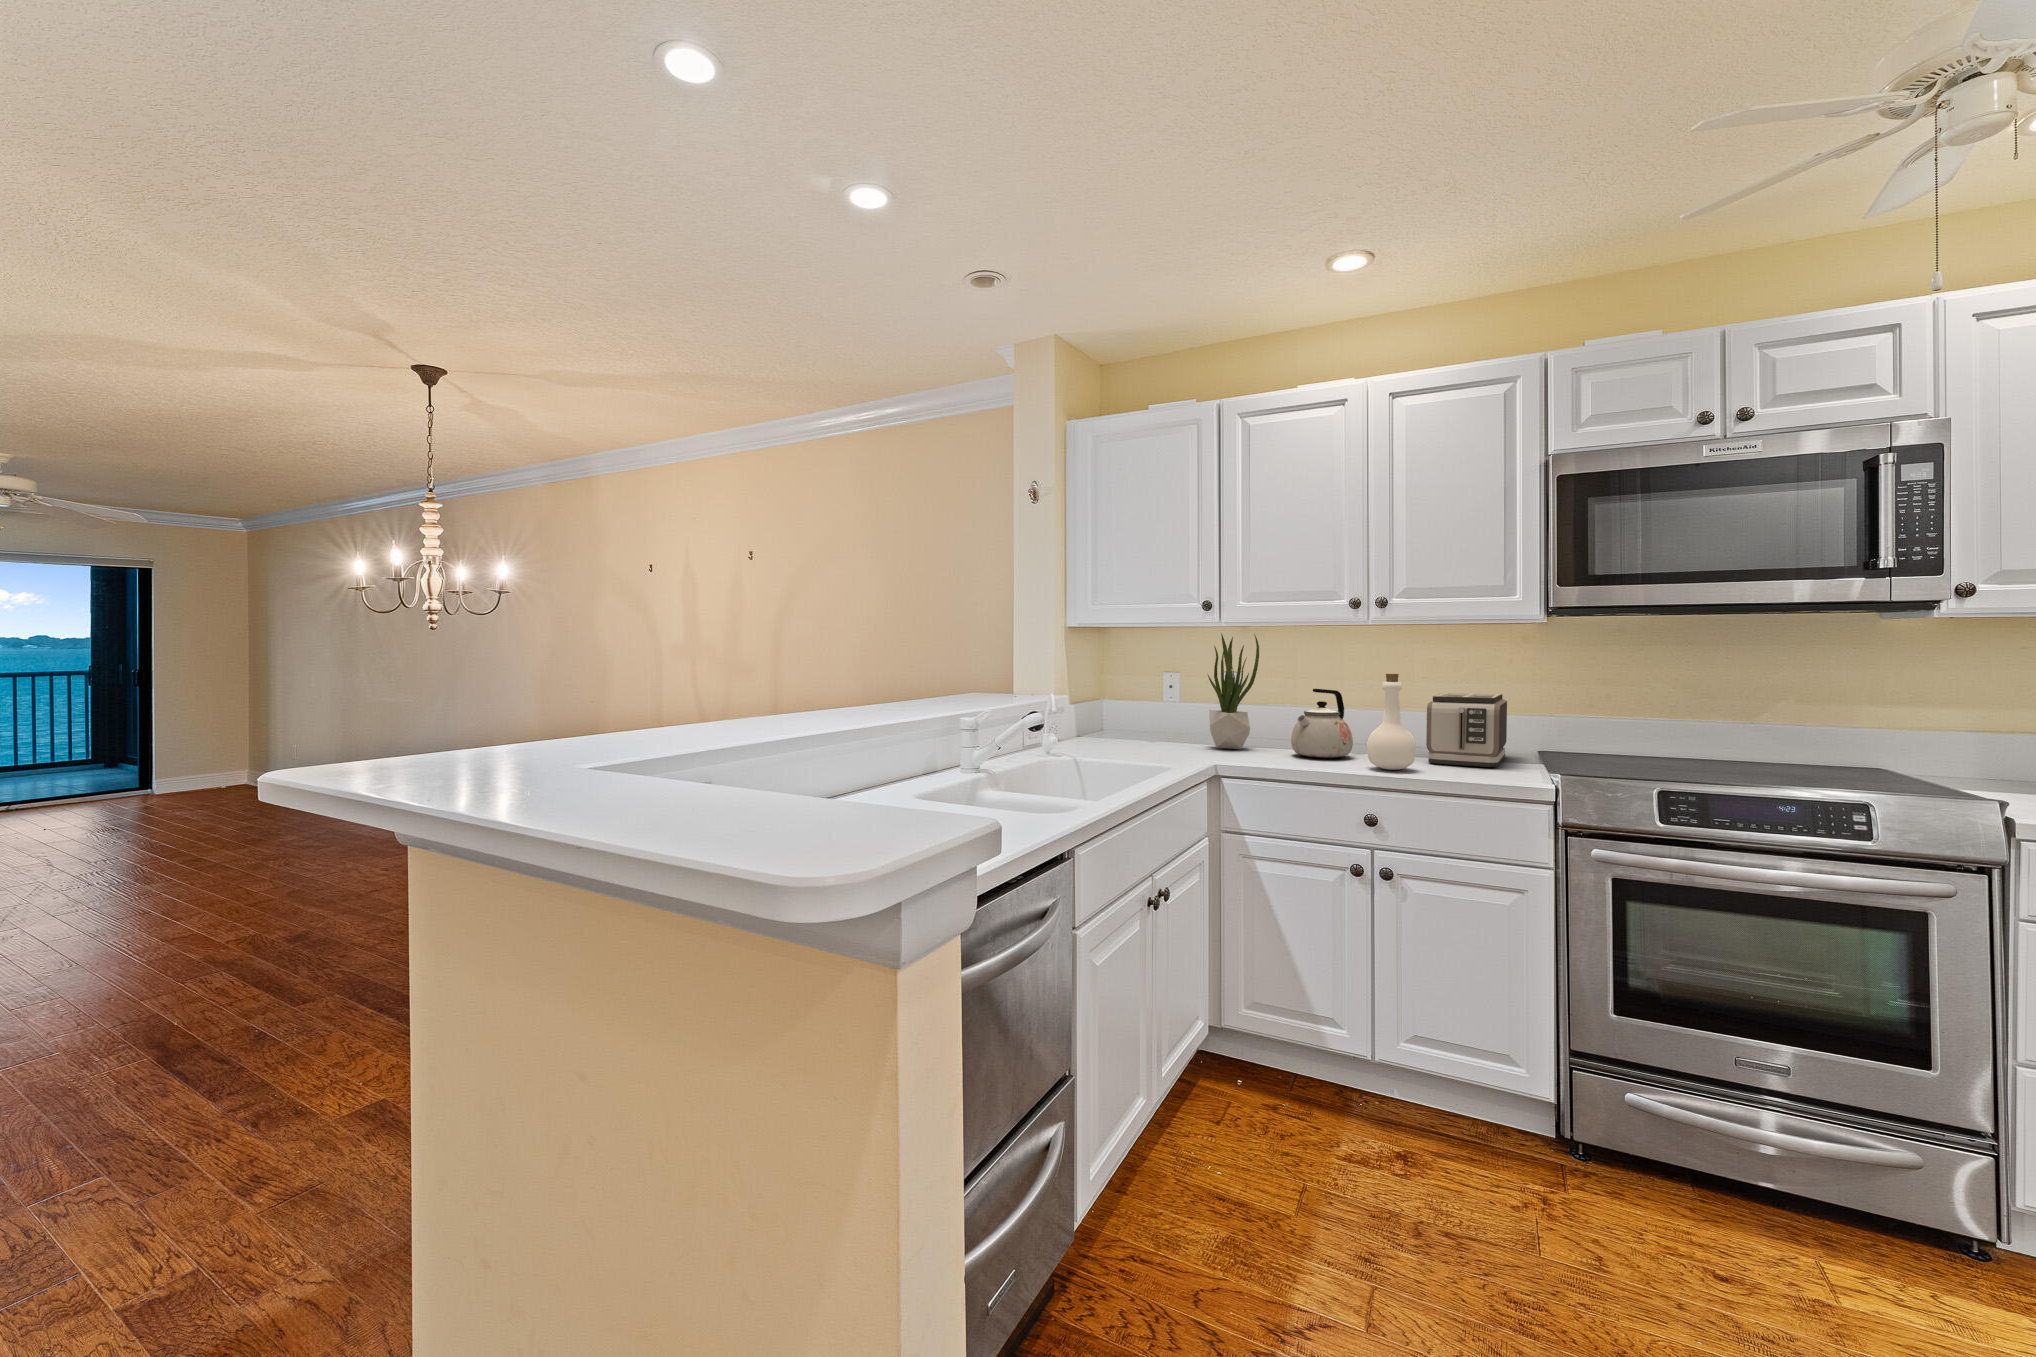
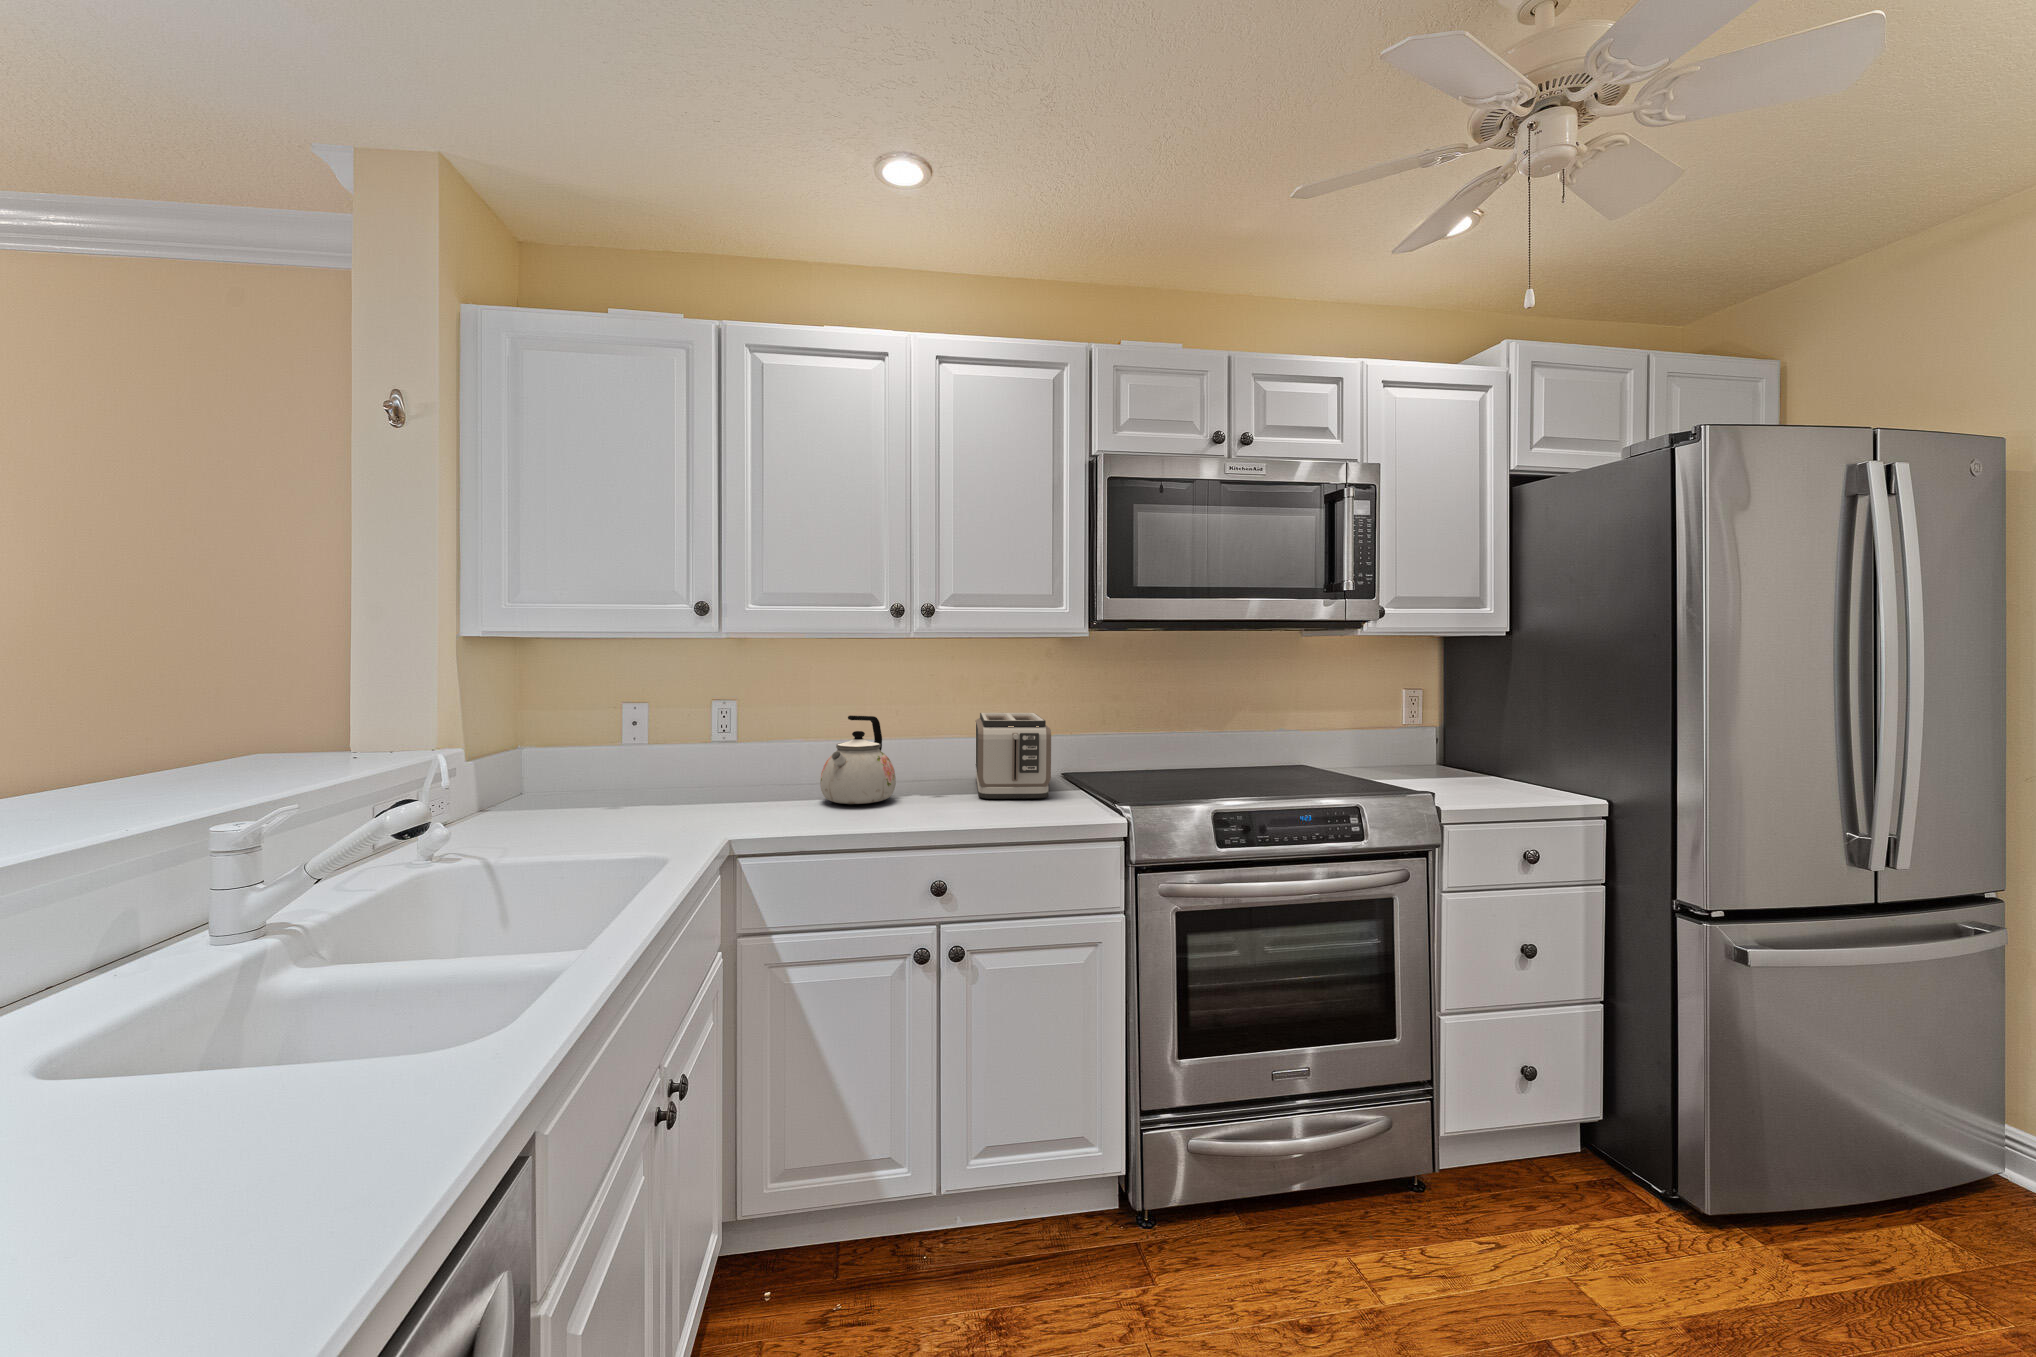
potted plant: present [1208,633,1259,749] -> none [702,641,774,800]
bottle: present [1367,674,1416,770] -> none [924,697,979,816]

